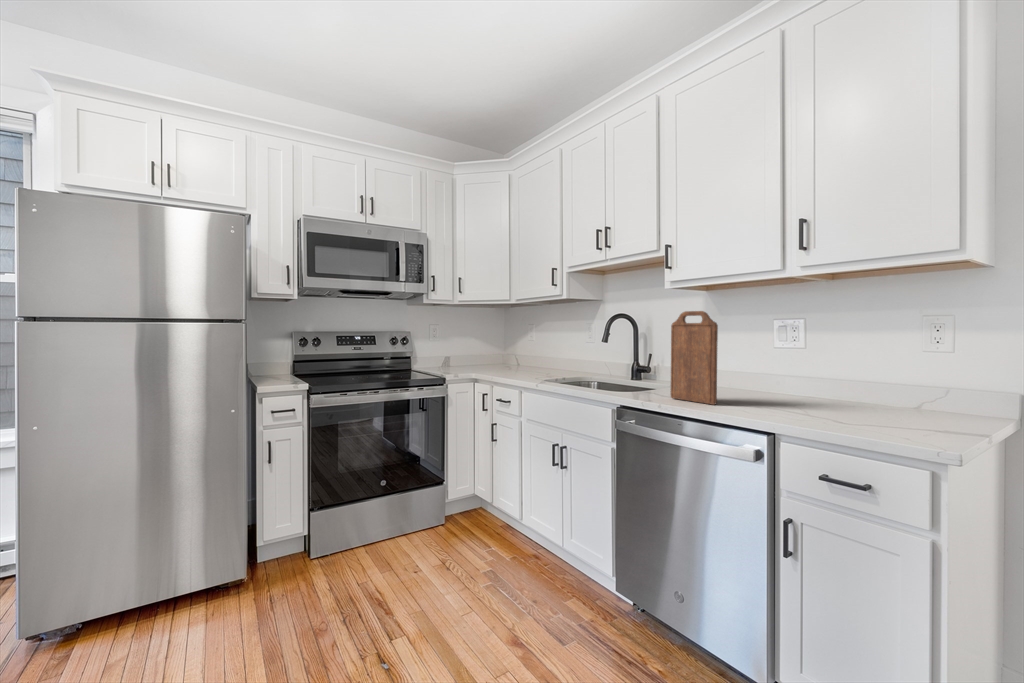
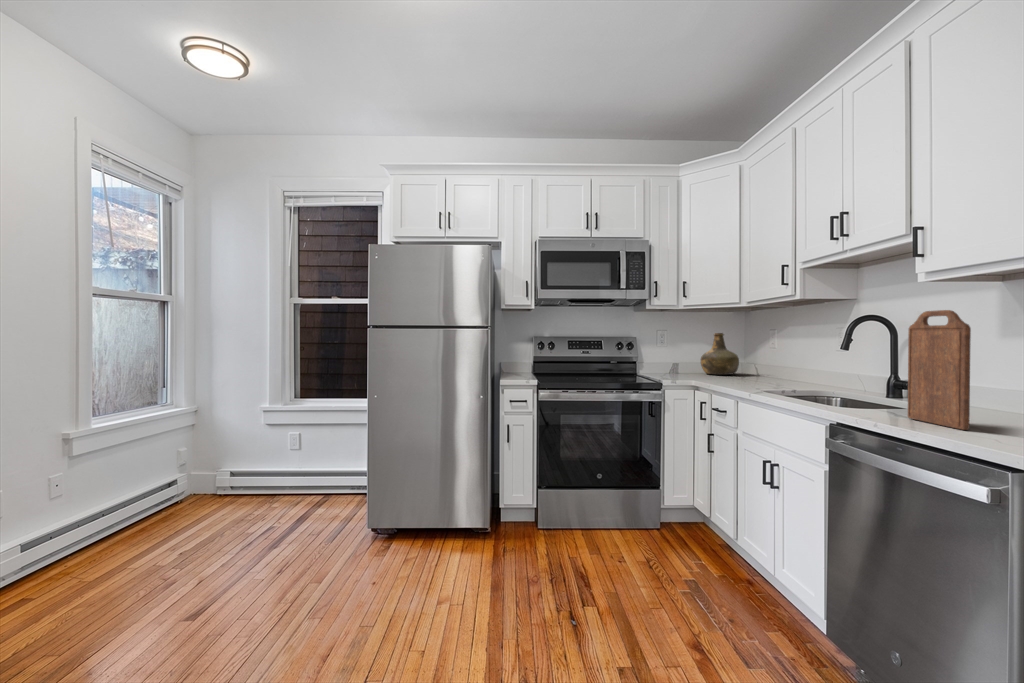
bottle: none [471,328,504,367] -> present [701,333,739,375]

